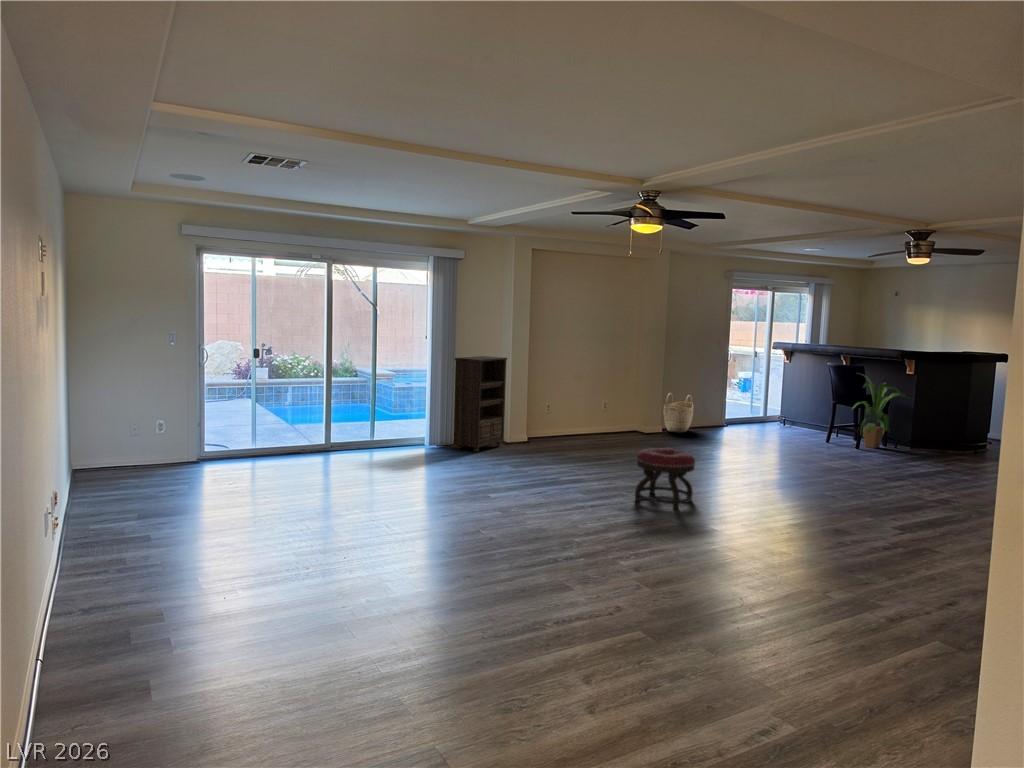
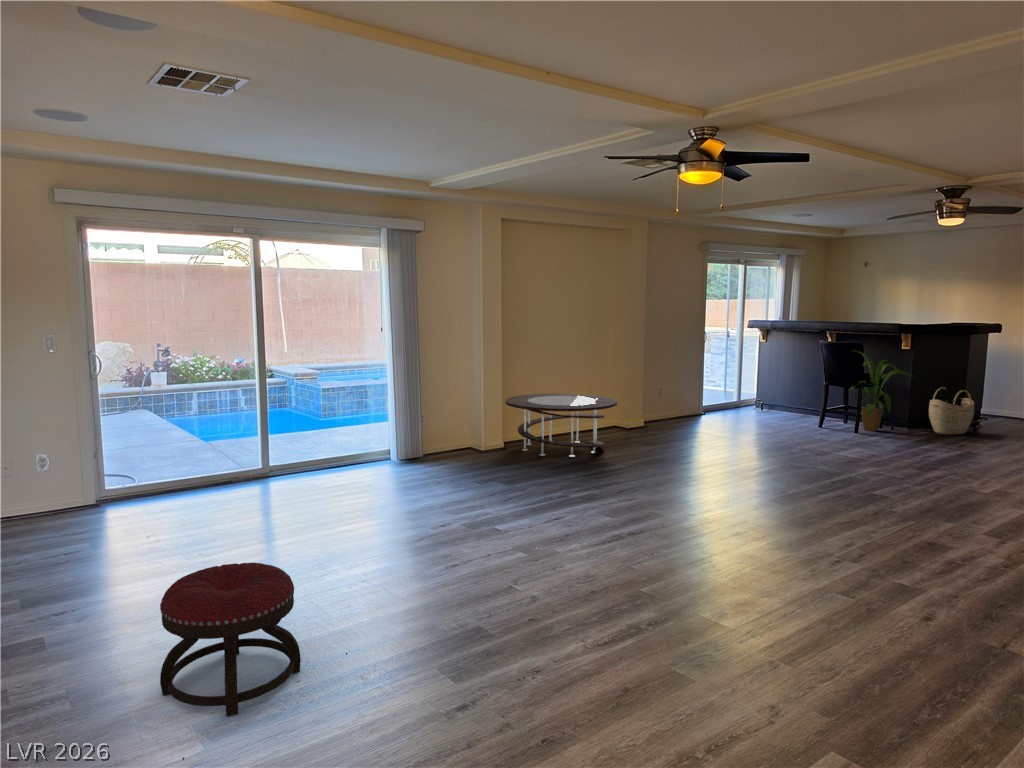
bookshelf: present [454,356,507,452] -> none [418,349,478,465]
woven basket: present [664,393,693,433] -> present [929,387,974,435]
coffee table: none [530,398,626,452] -> present [505,393,617,457]
ottoman: present [635,448,695,508] -> present [160,563,301,716]

